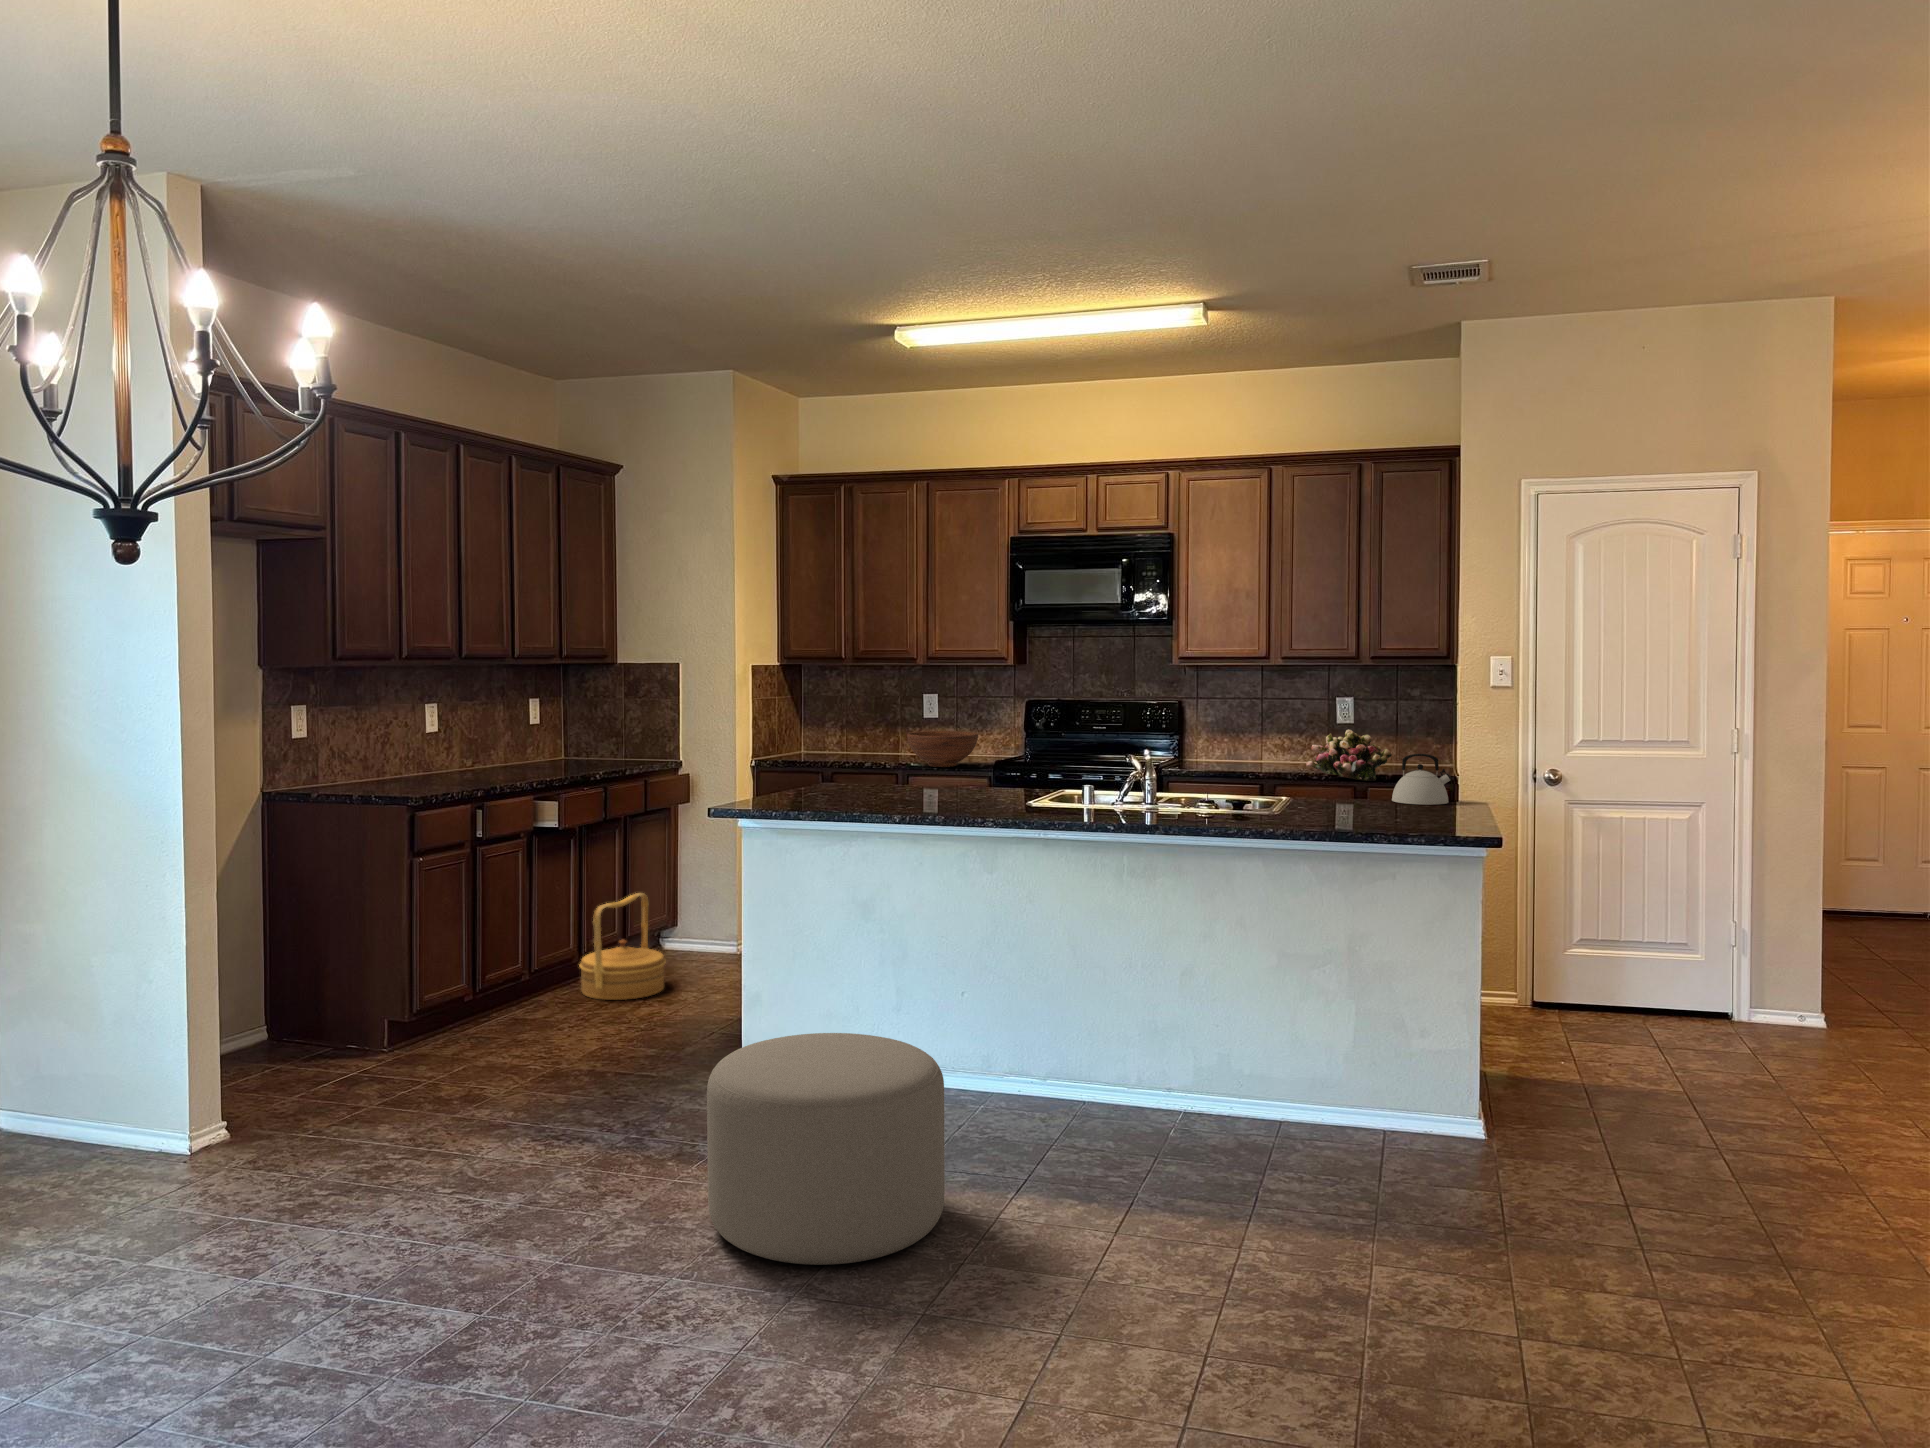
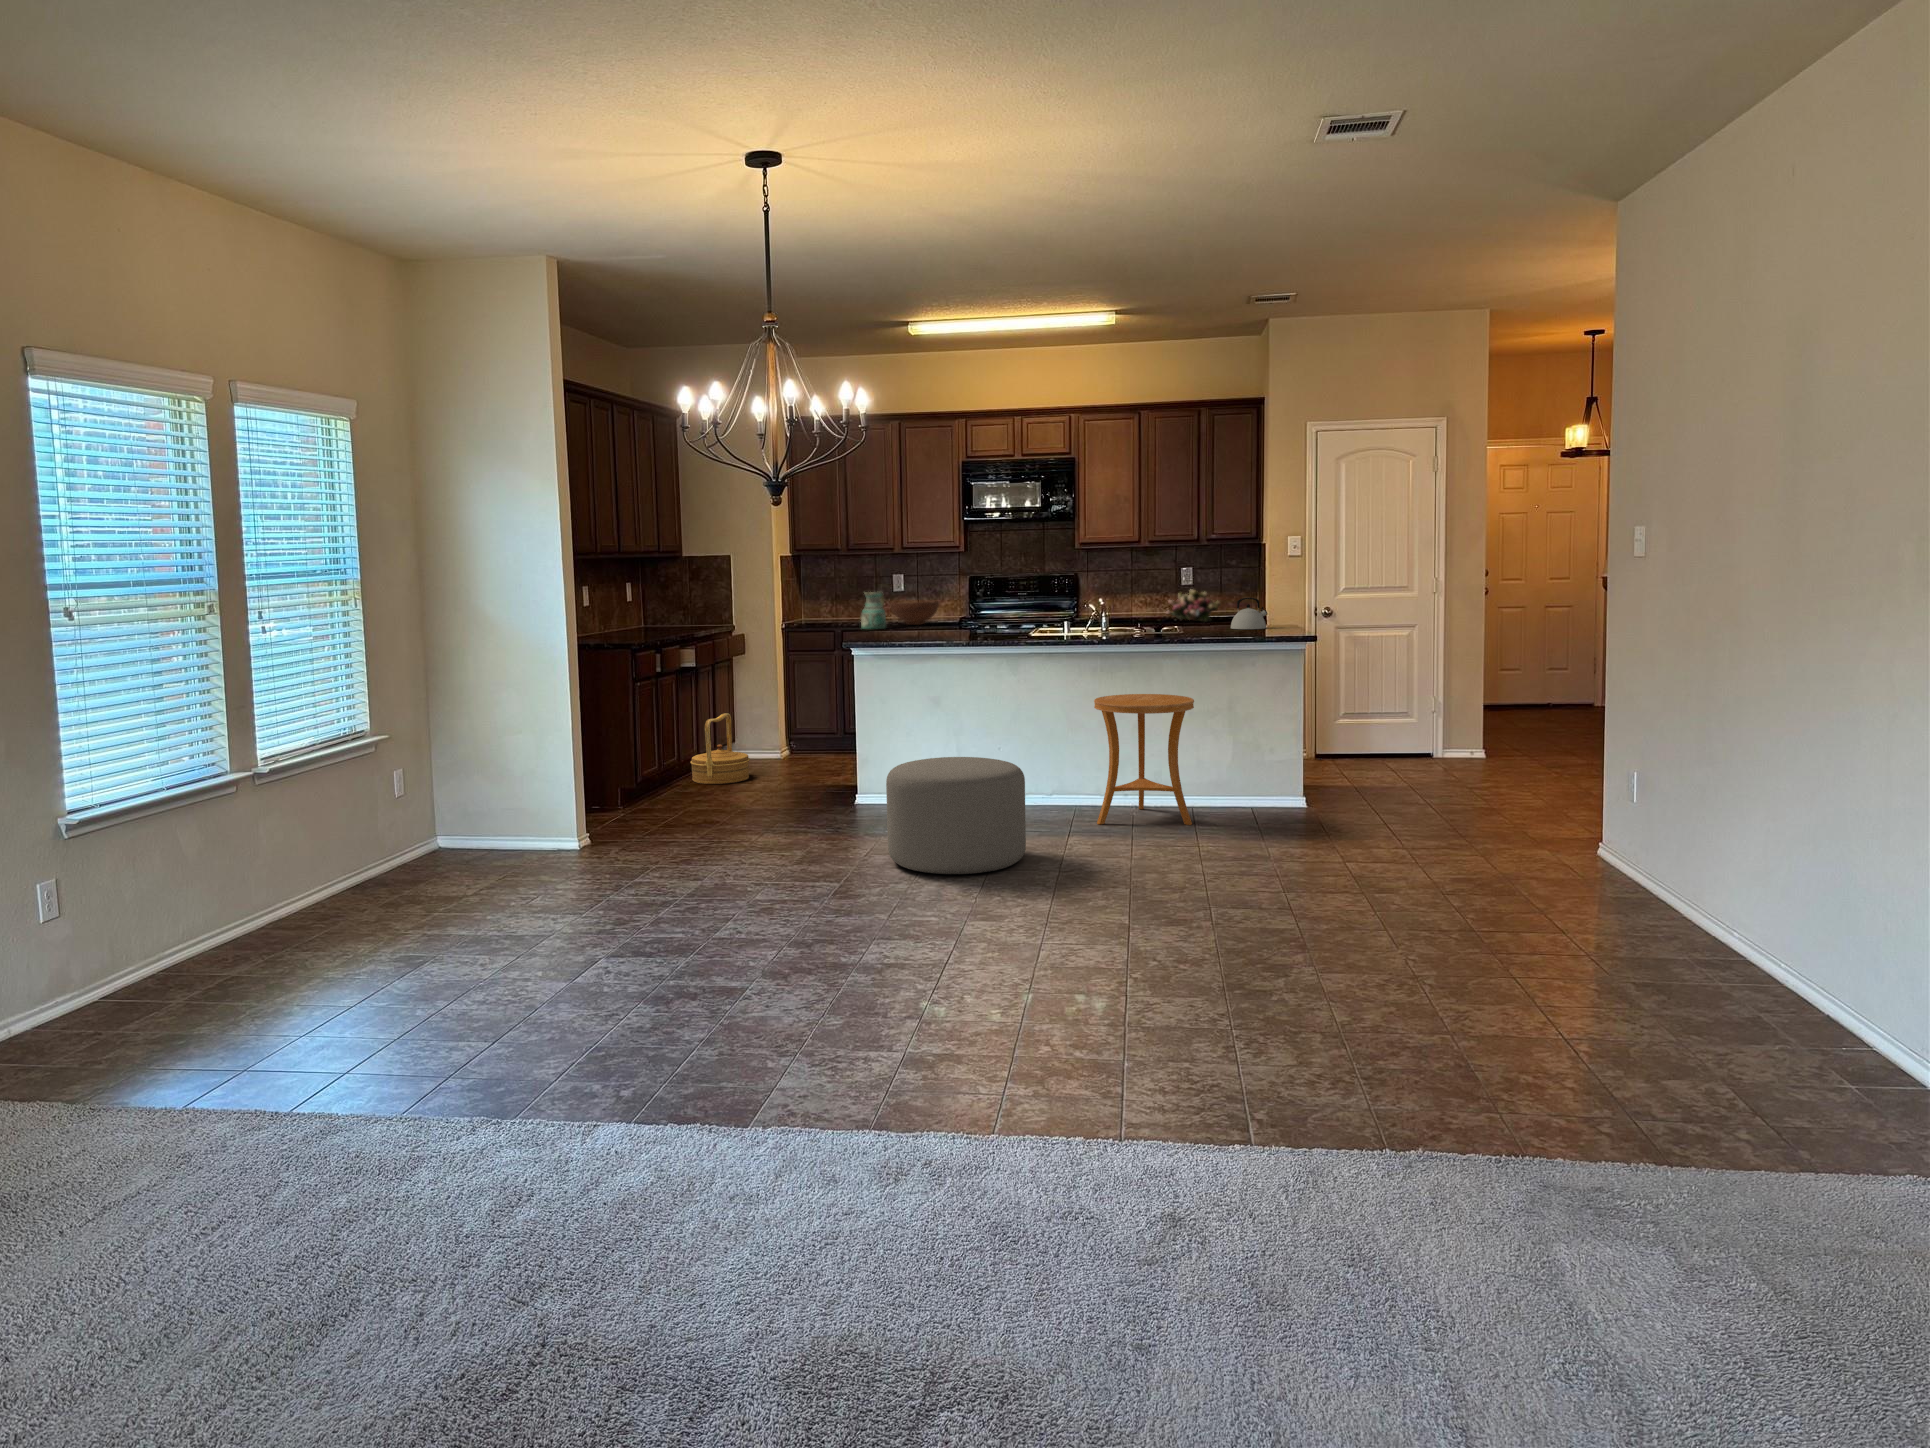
ceramic pitcher: none [855,719,892,775] -> present [861,591,886,629]
side table: none [1112,921,1283,1161] -> present [1094,694,1194,825]

